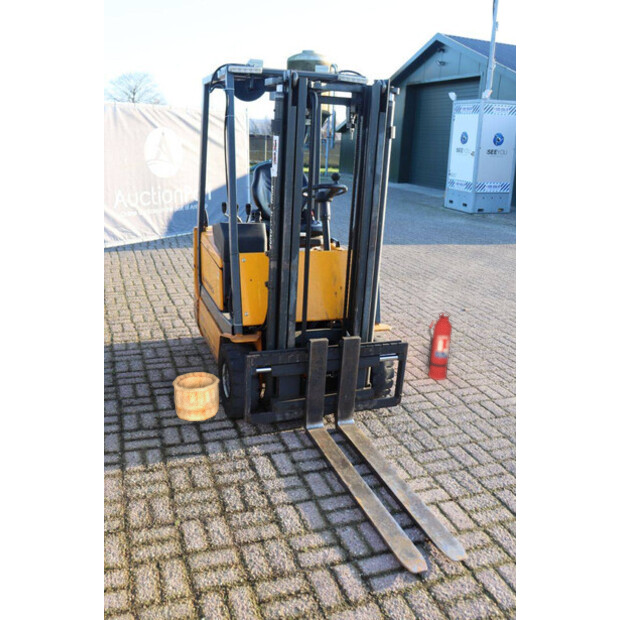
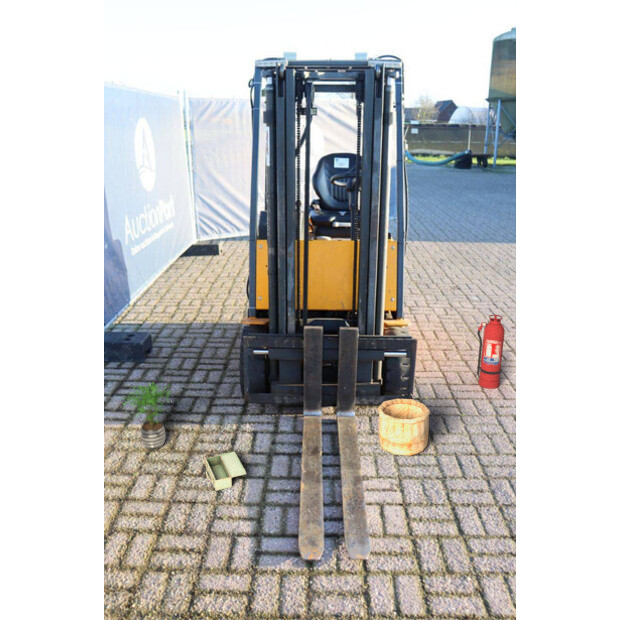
wooden bucket: present [172,372,219,421] -> present [377,399,431,456]
potted plant: none [138,416,195,494] -> present [125,383,170,450]
toolbox: none [246,478,300,523] -> present [205,452,246,491]

